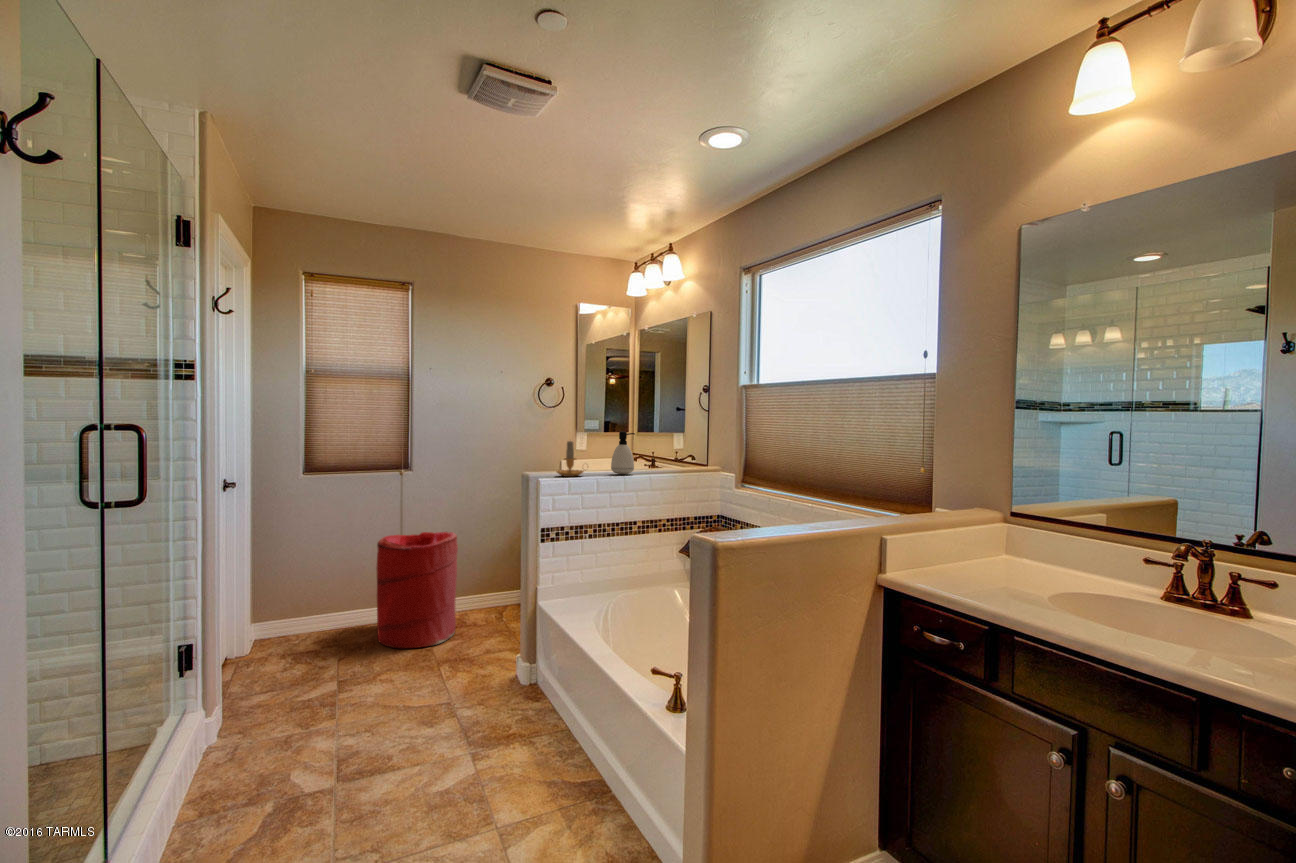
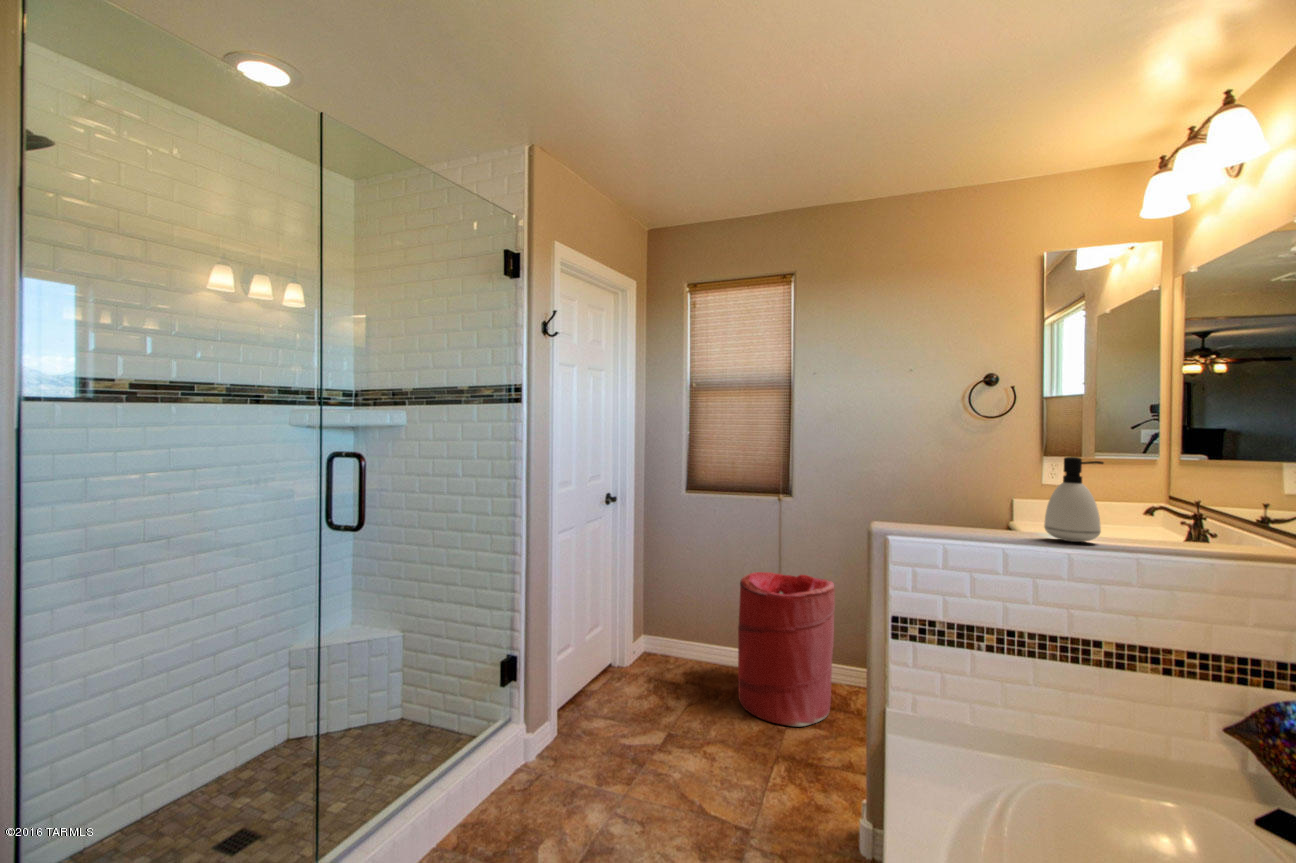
candle: present [557,441,586,477] -> none [922,468,991,534]

